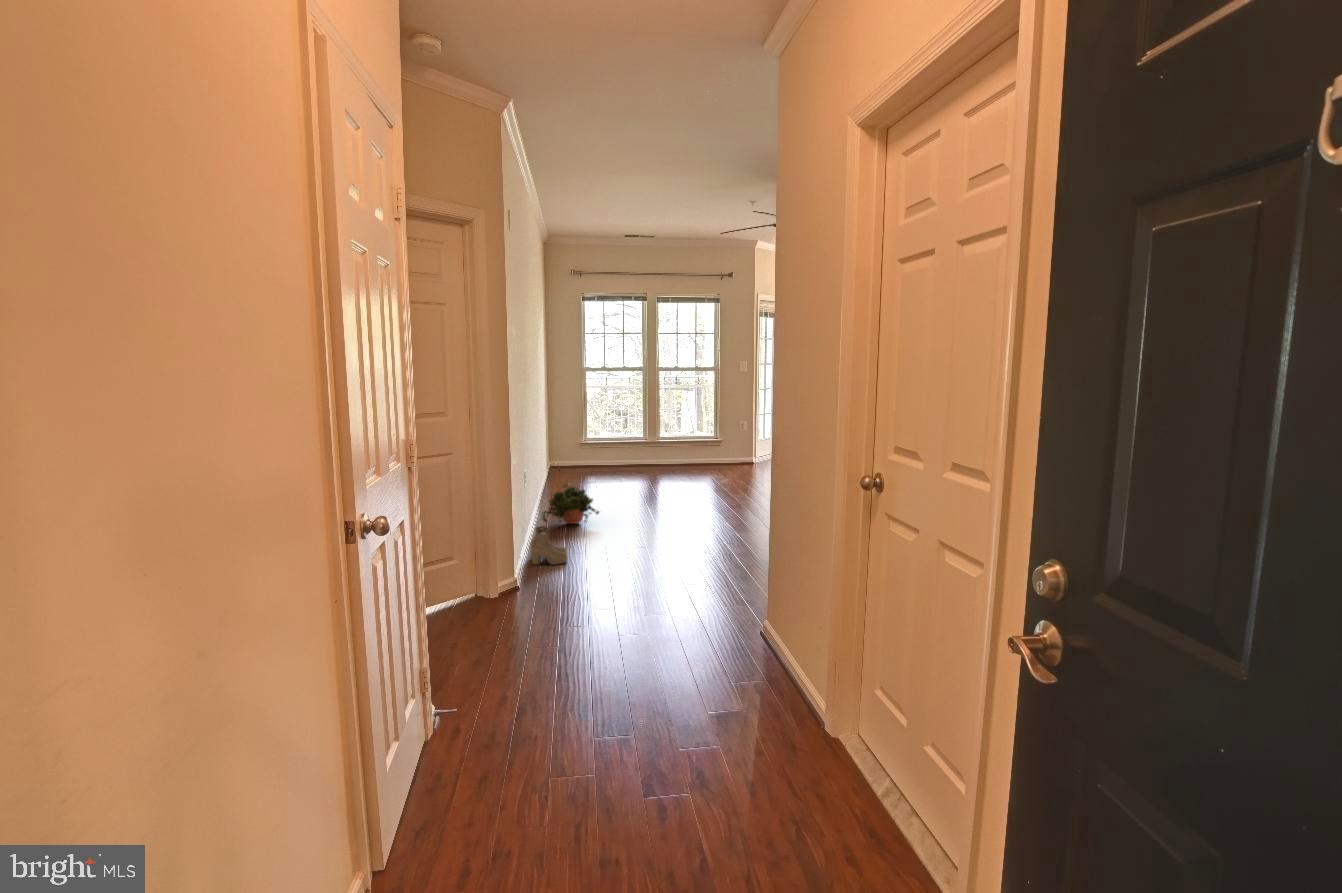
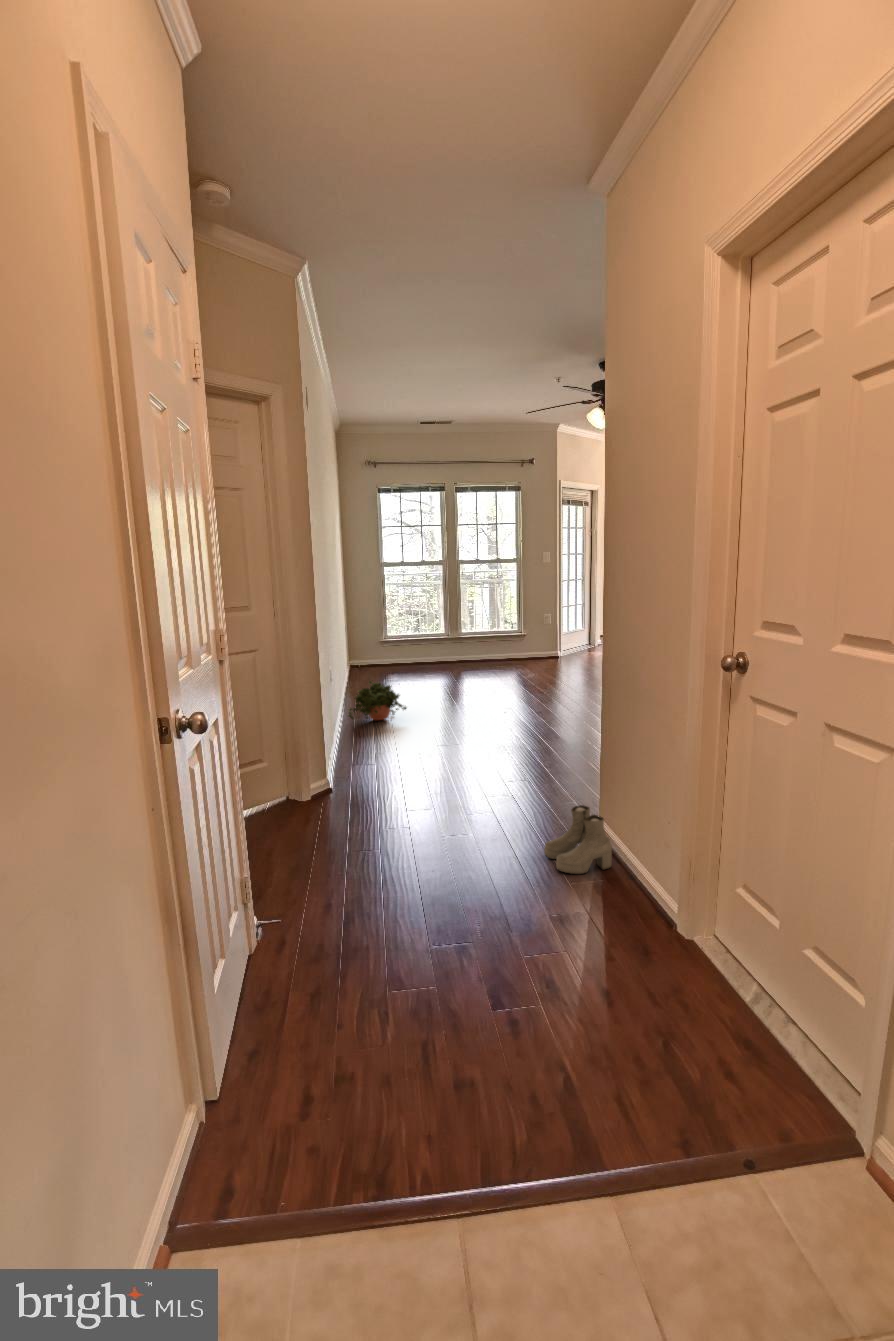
boots: present [531,526,567,565] -> present [544,805,612,874]

